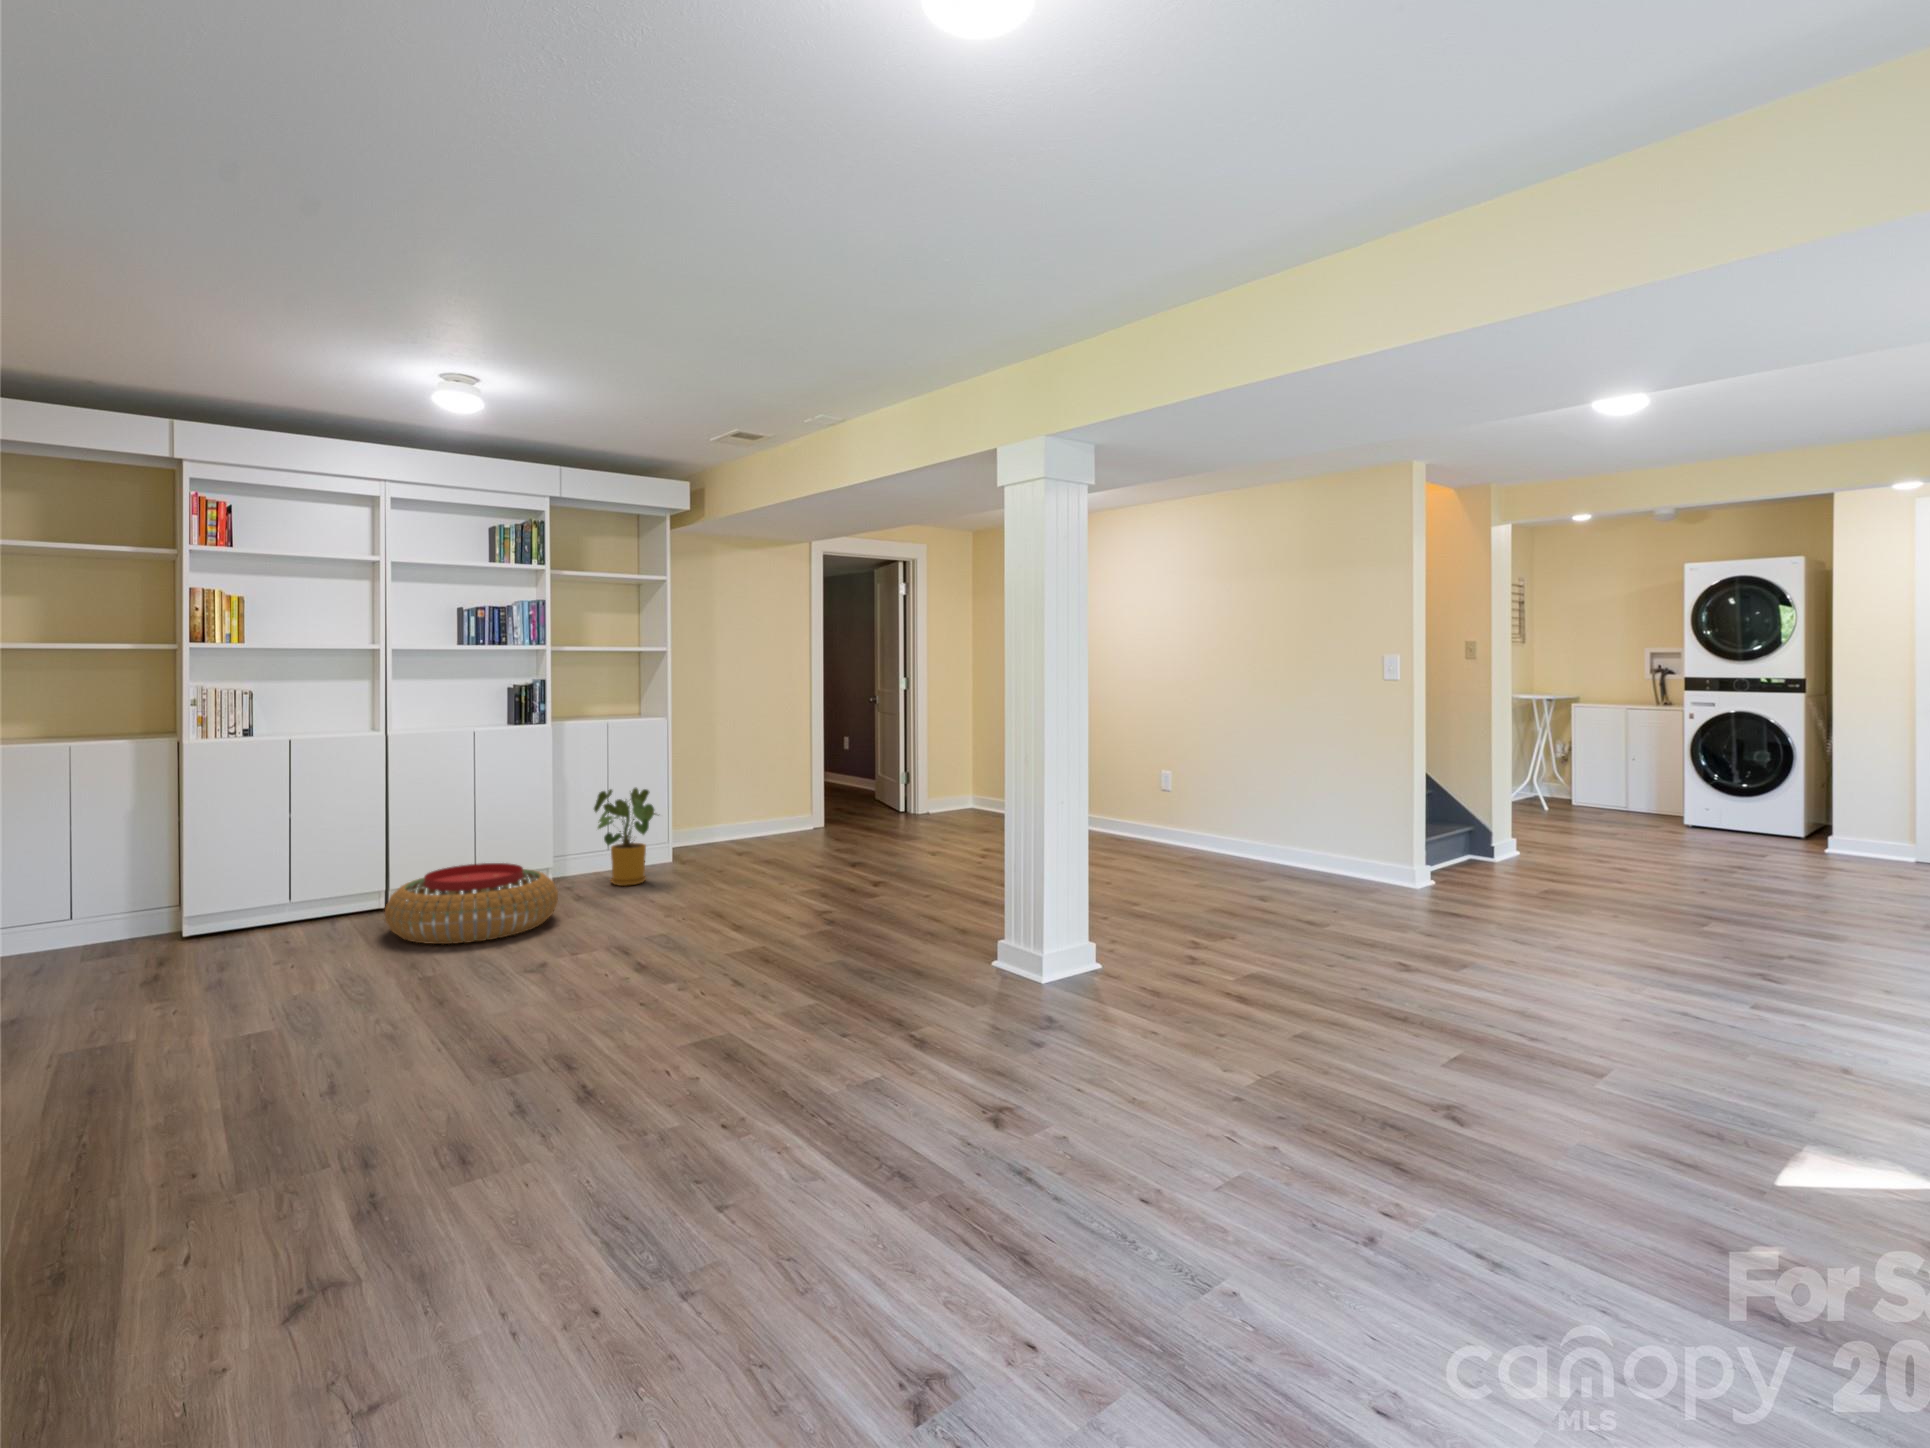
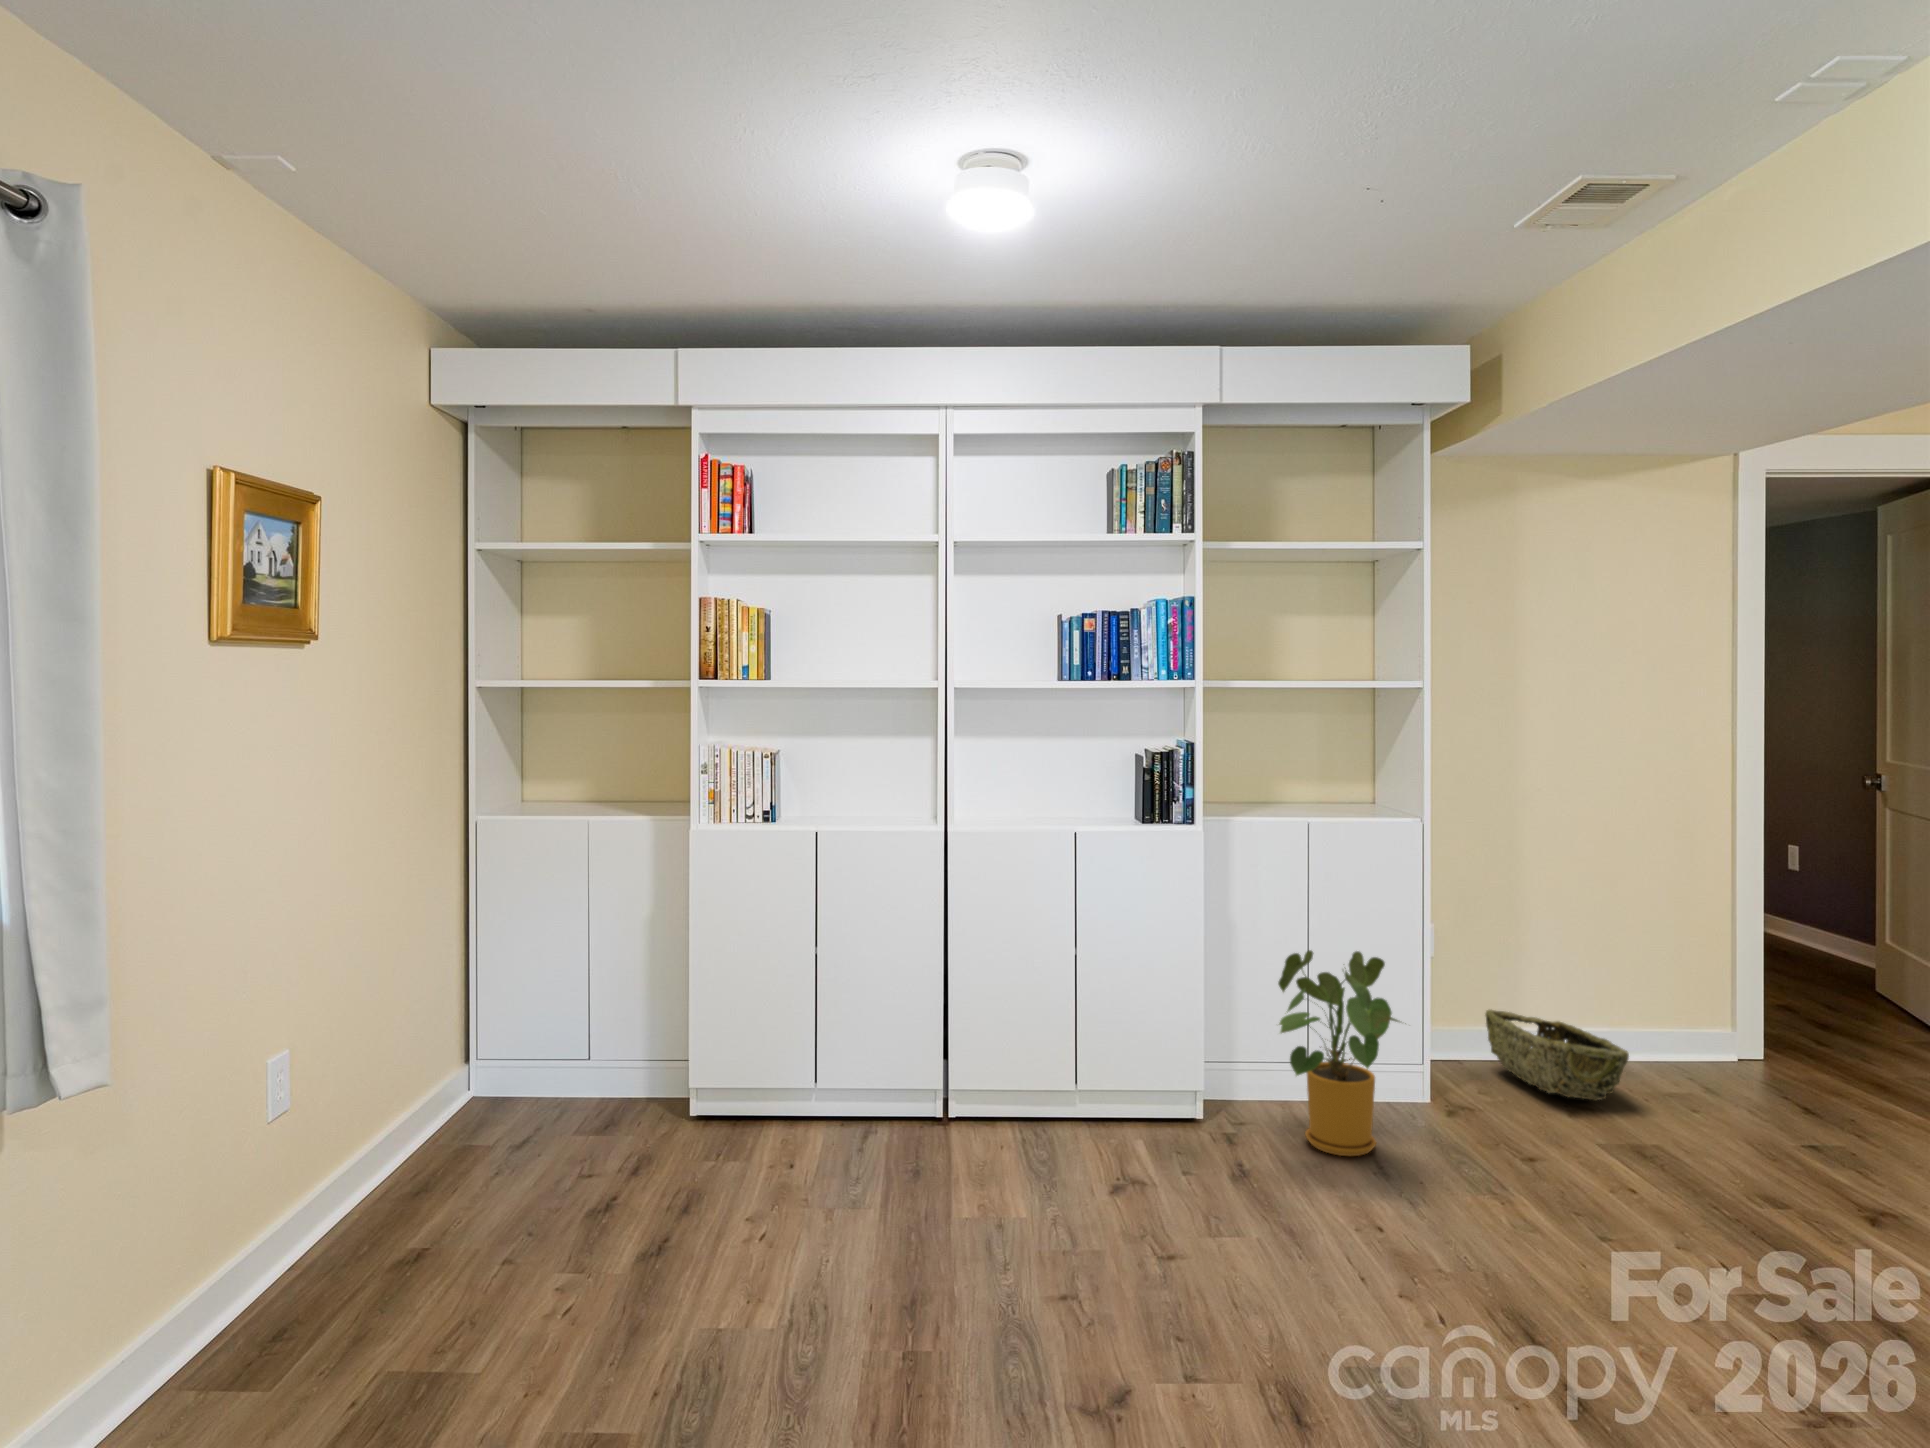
woven basket: none [698,818,762,853] -> present [1485,1010,1629,1101]
pouf: present [385,863,558,944] -> none [901,1080,1189,1268]

